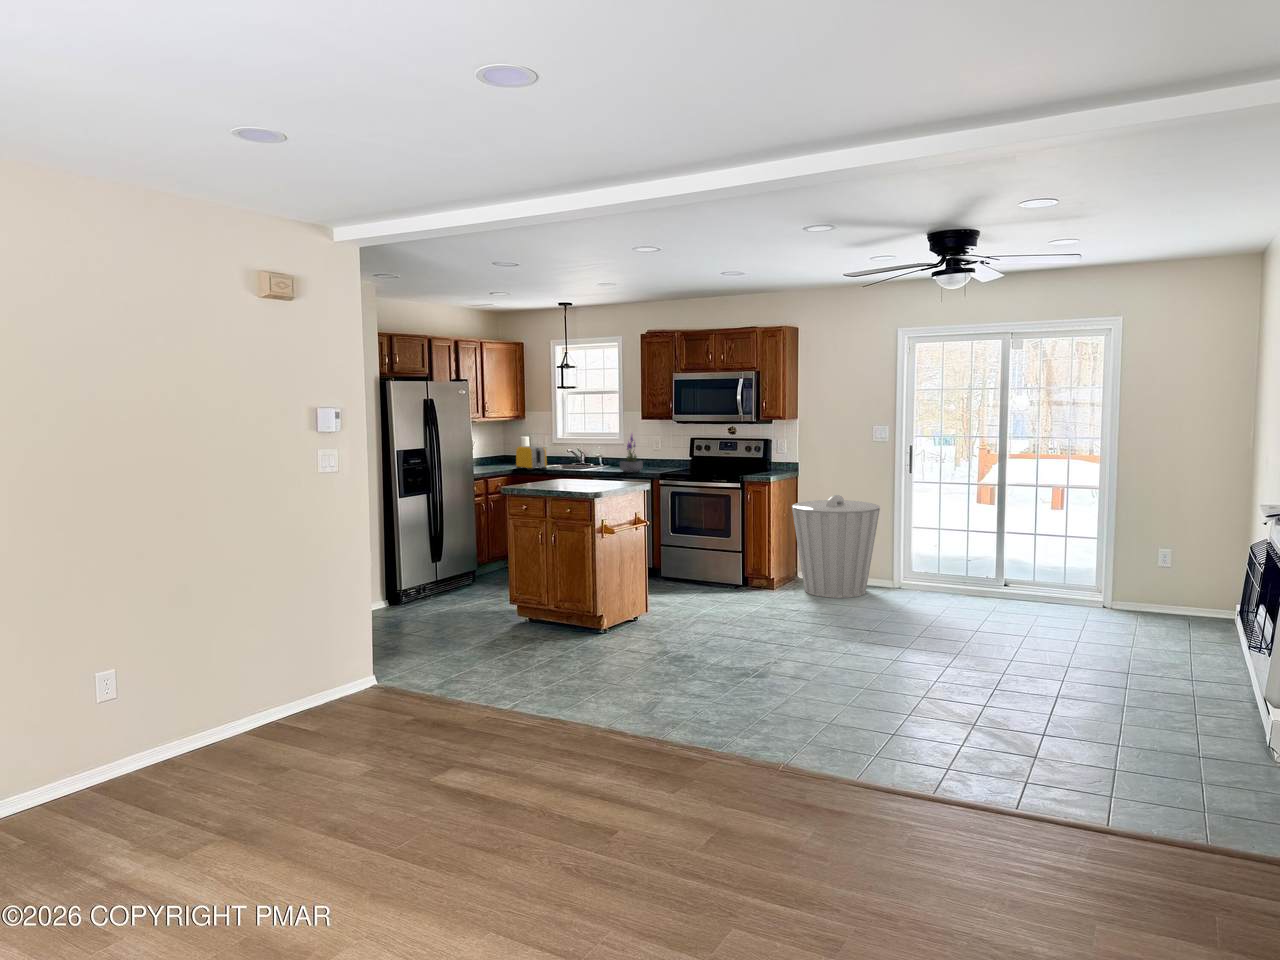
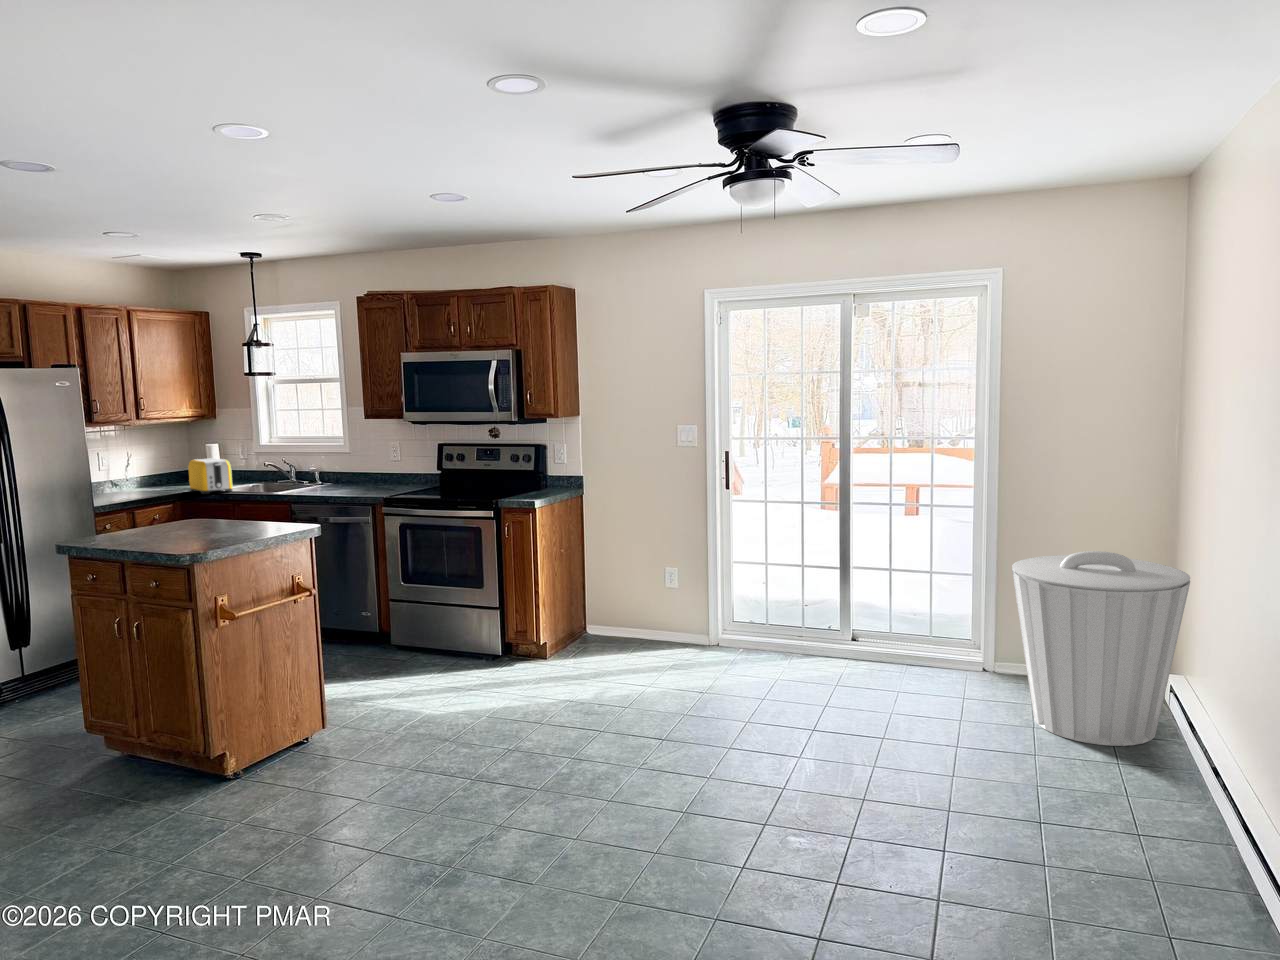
potted plant: present [620,435,643,473] -> none [329,437,365,495]
trash can: present [792,495,880,598] -> present [1012,551,1190,746]

